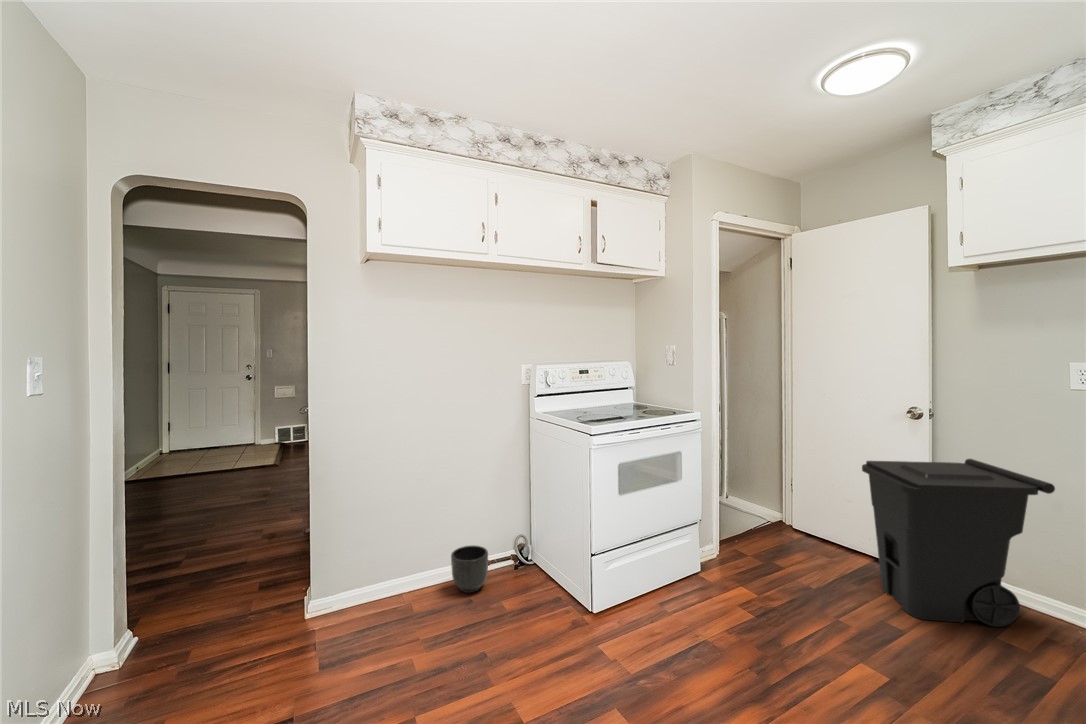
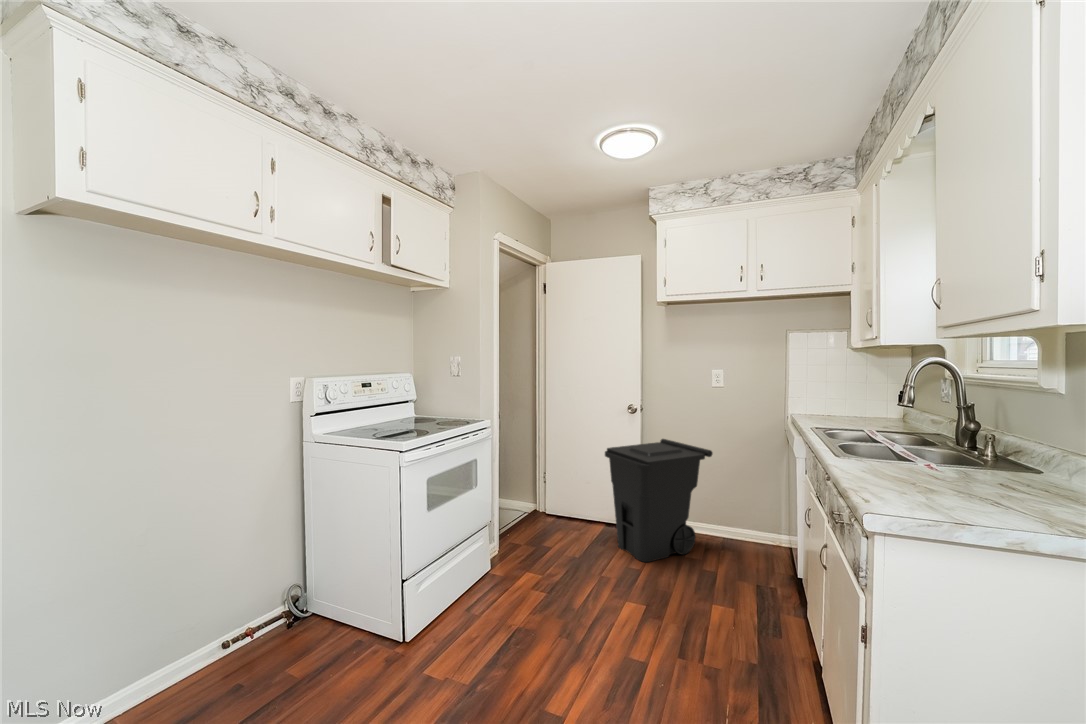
planter: present [451,545,488,593] -> none [205,611,262,677]

